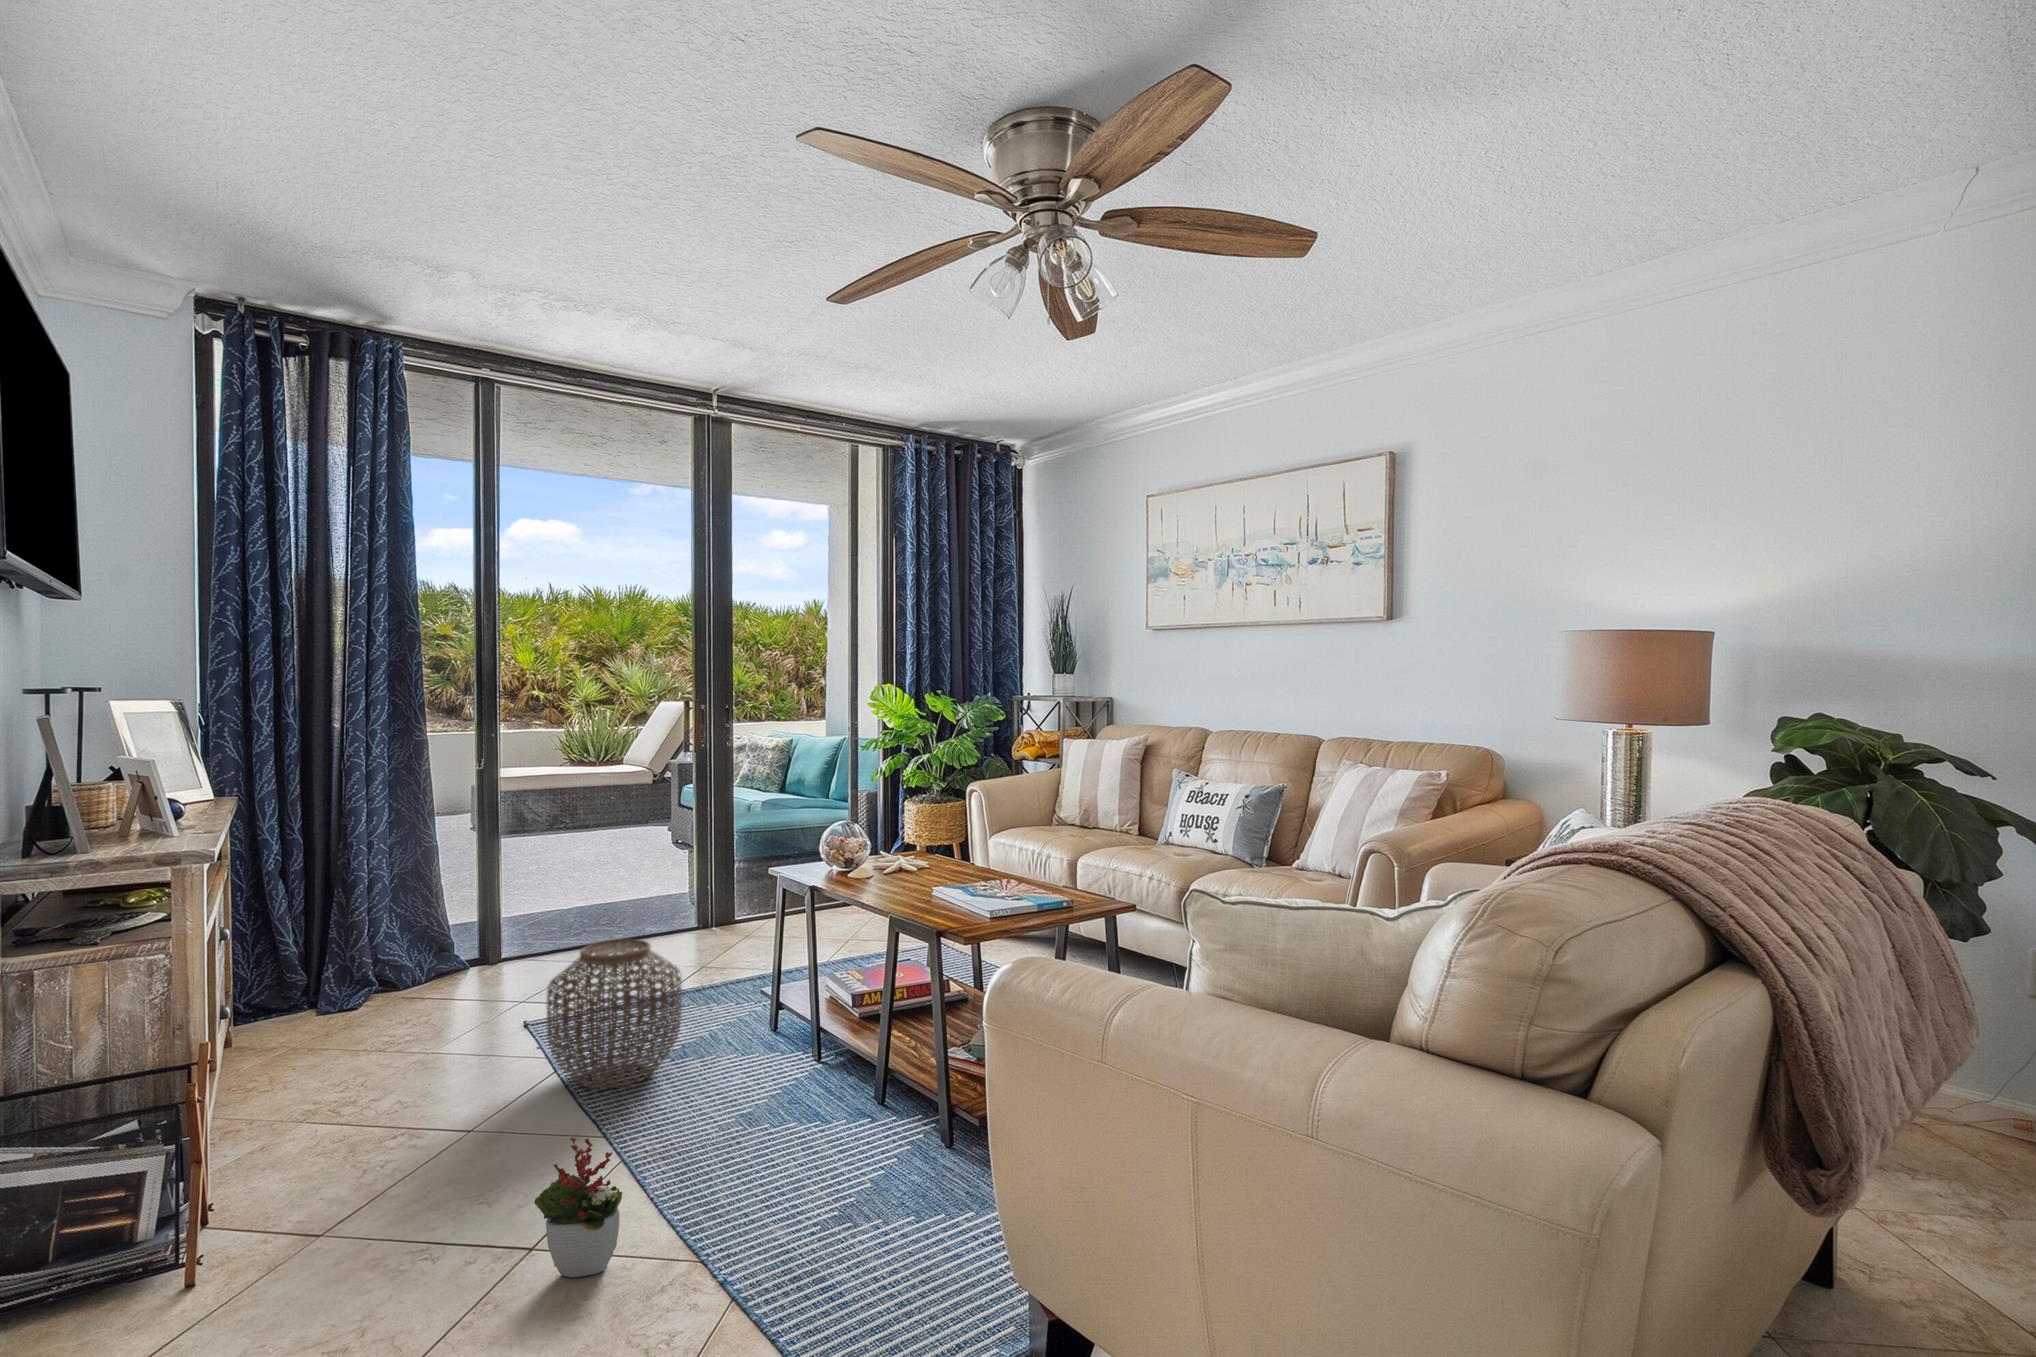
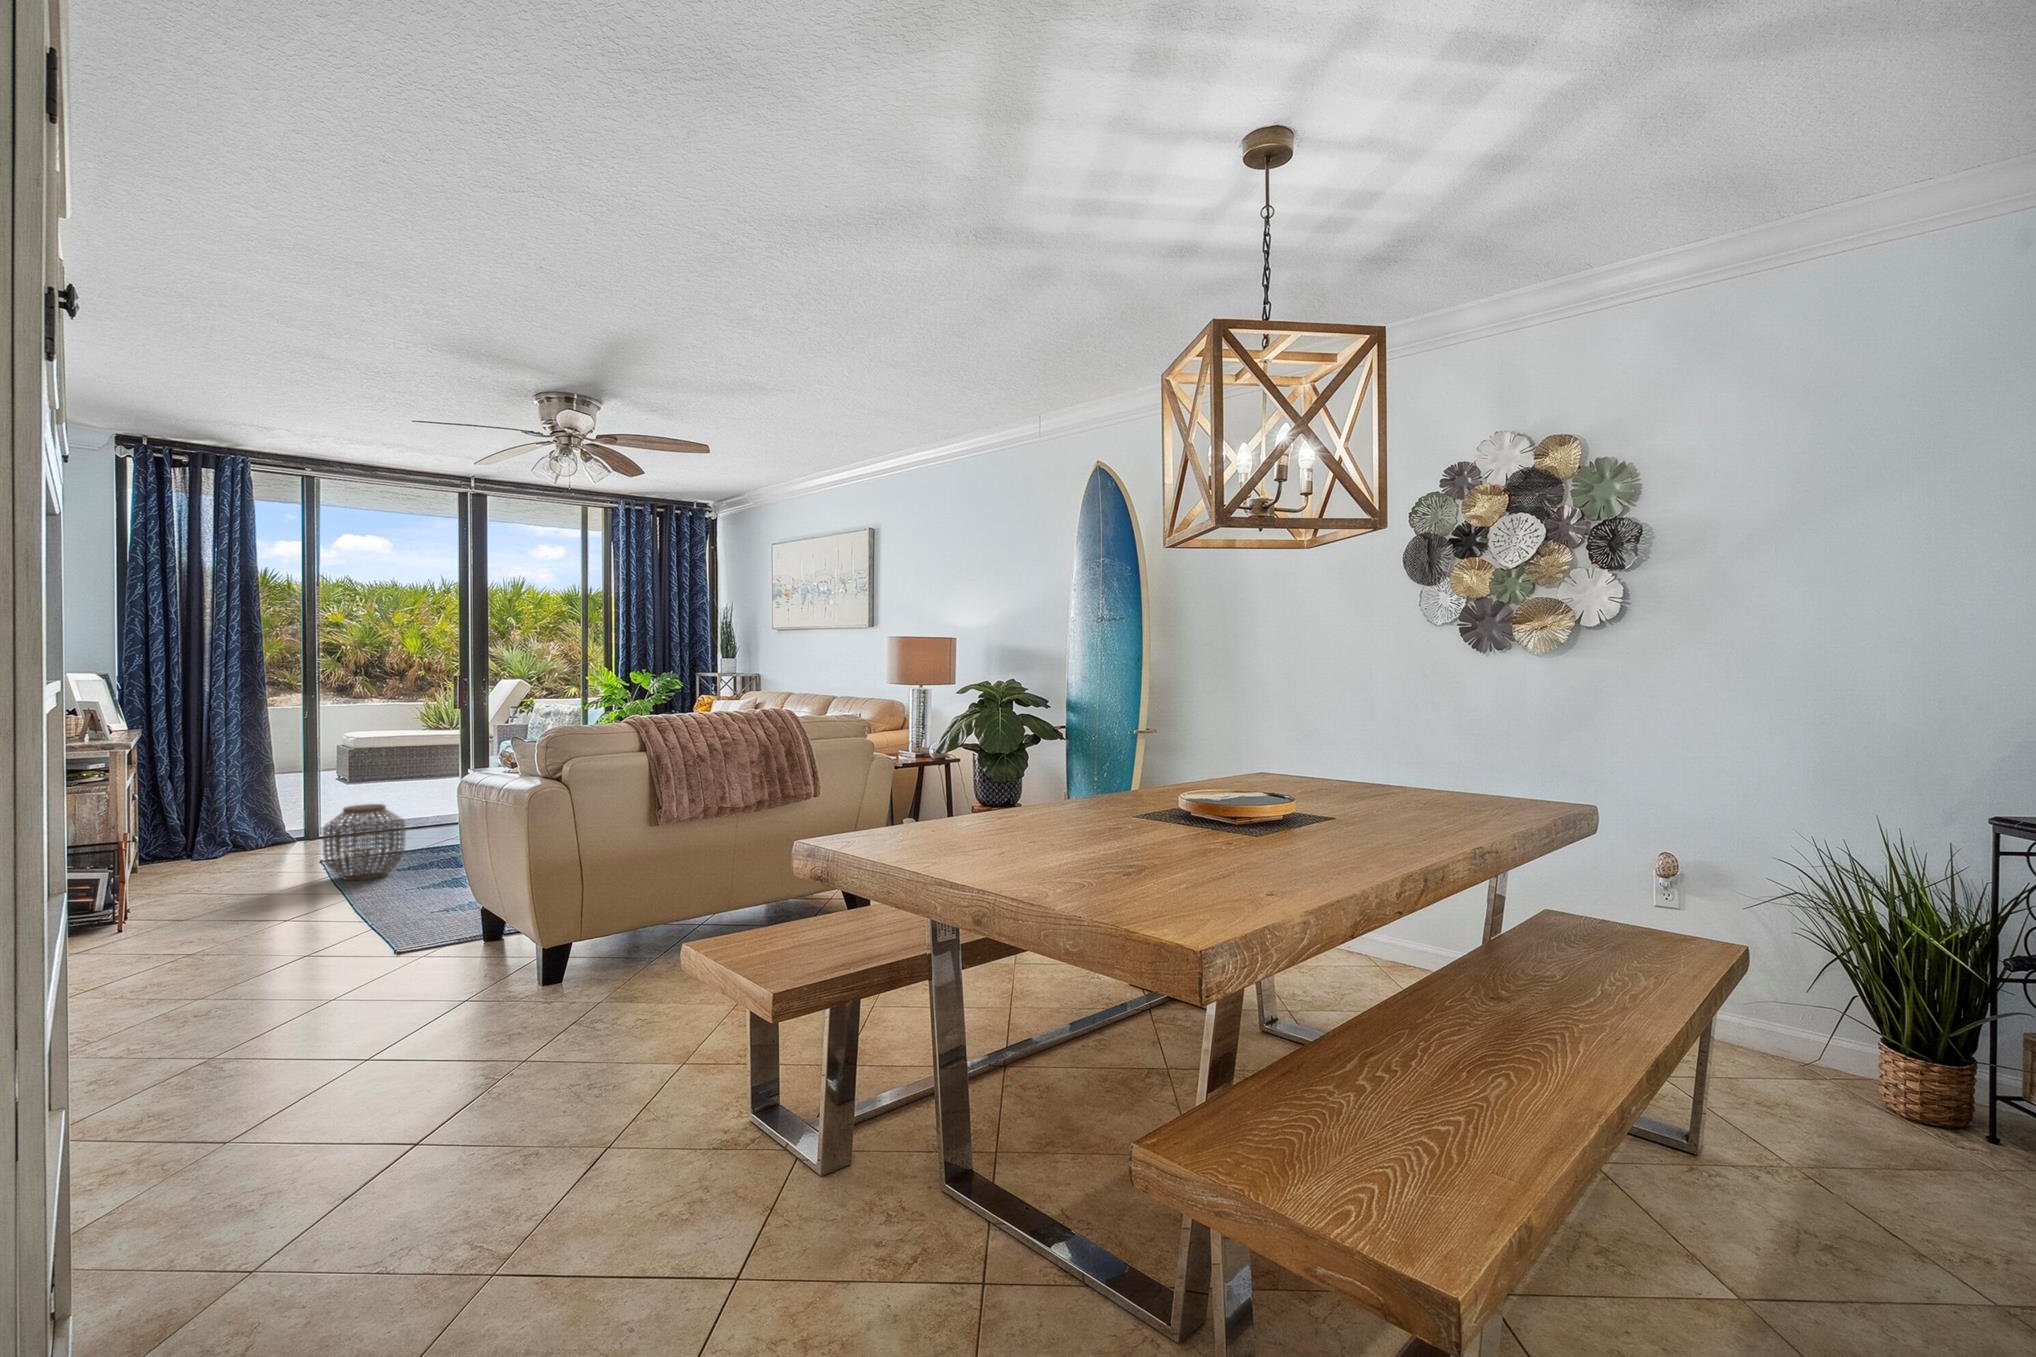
decorative plant: present [534,1137,623,1277] -> none [287,864,331,925]

